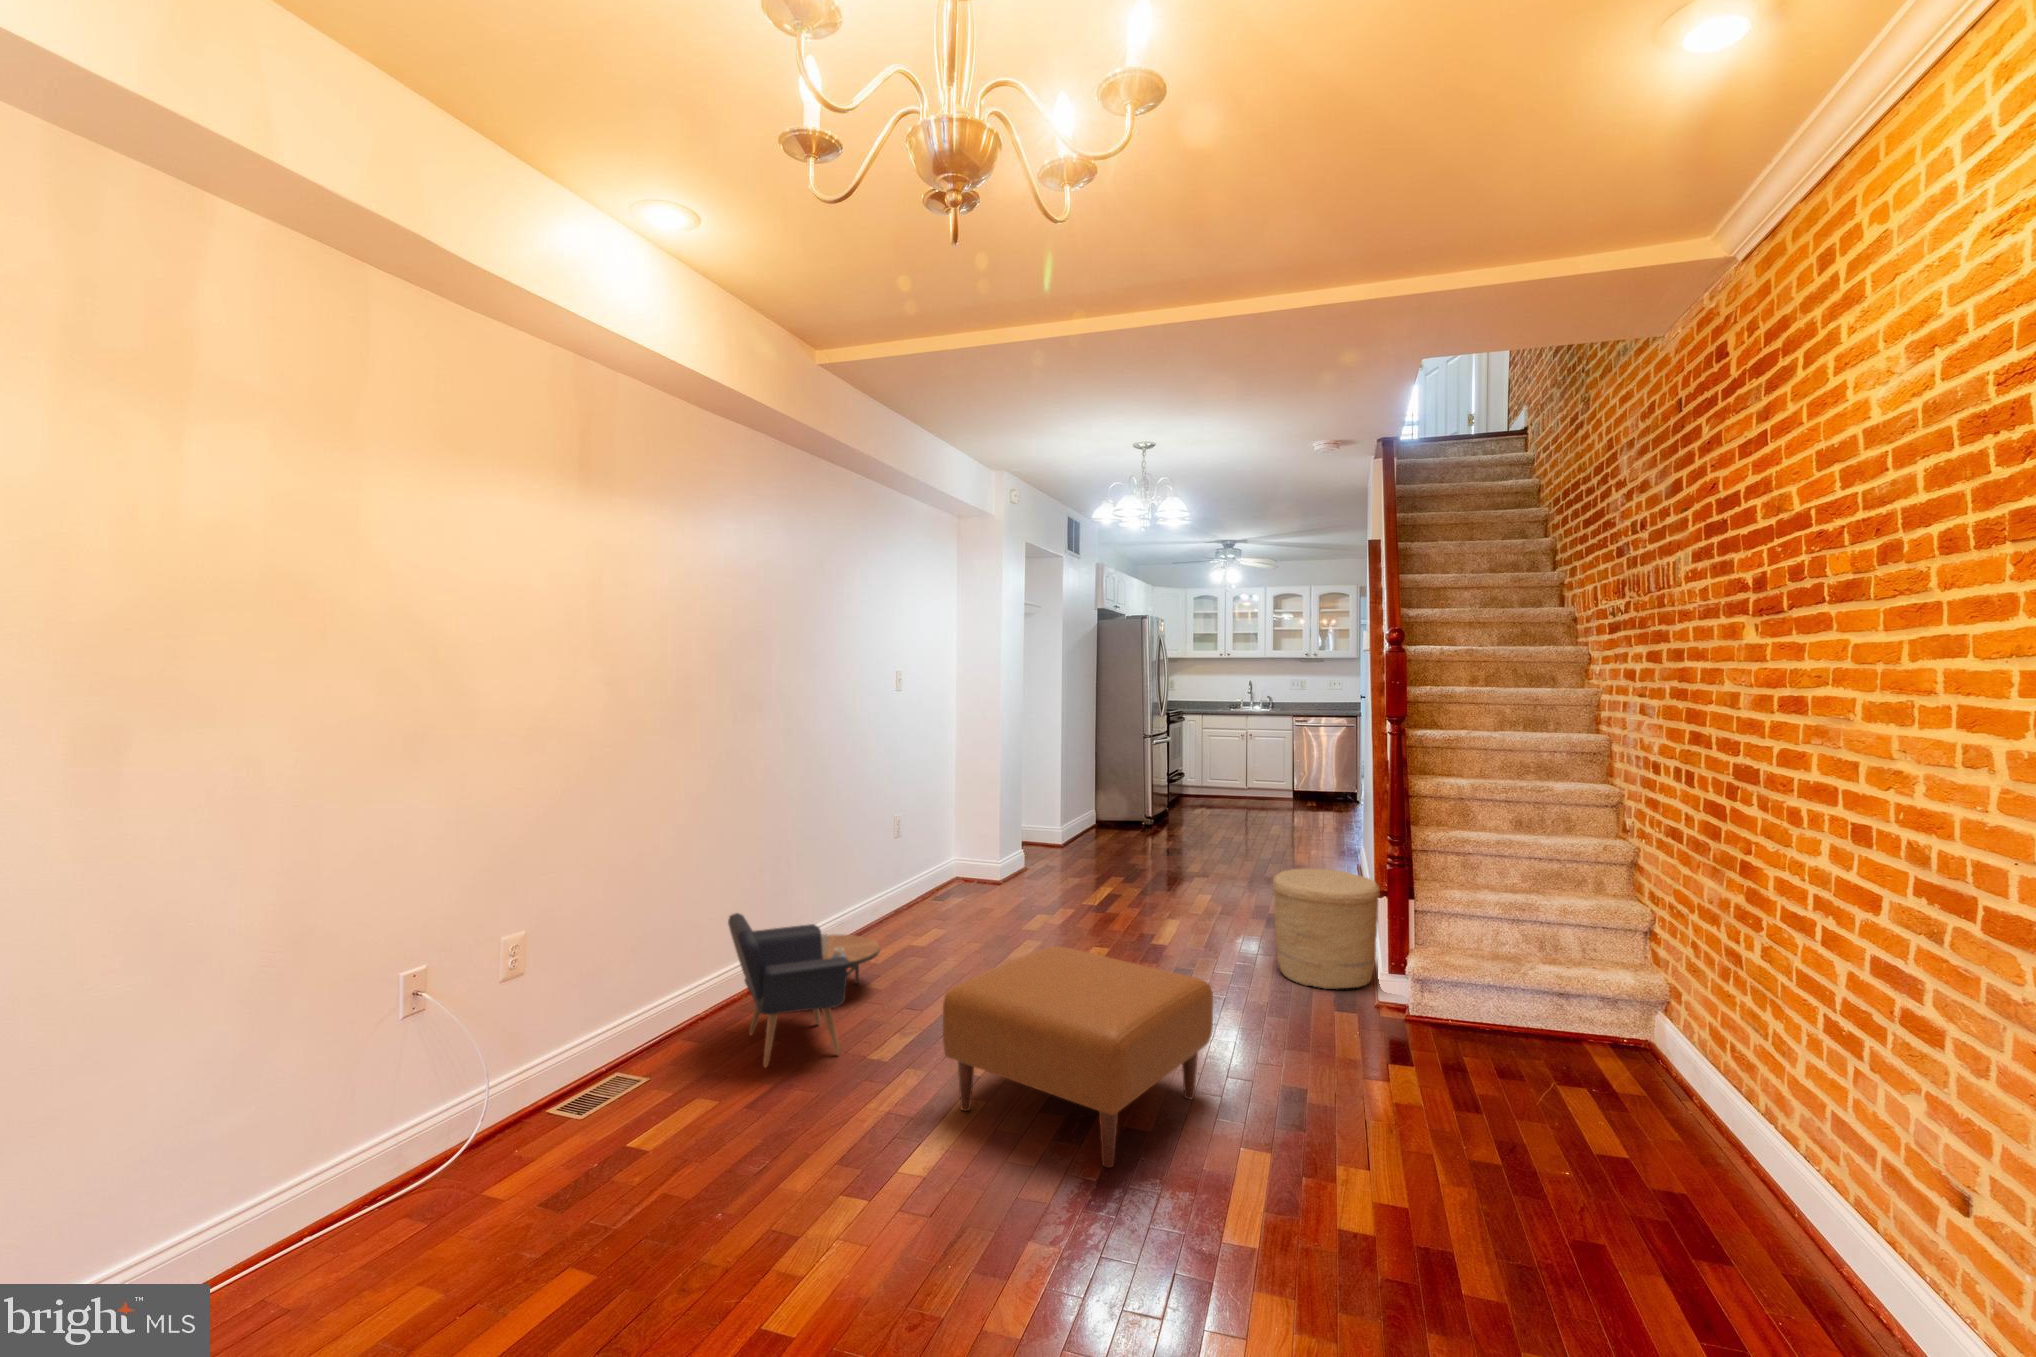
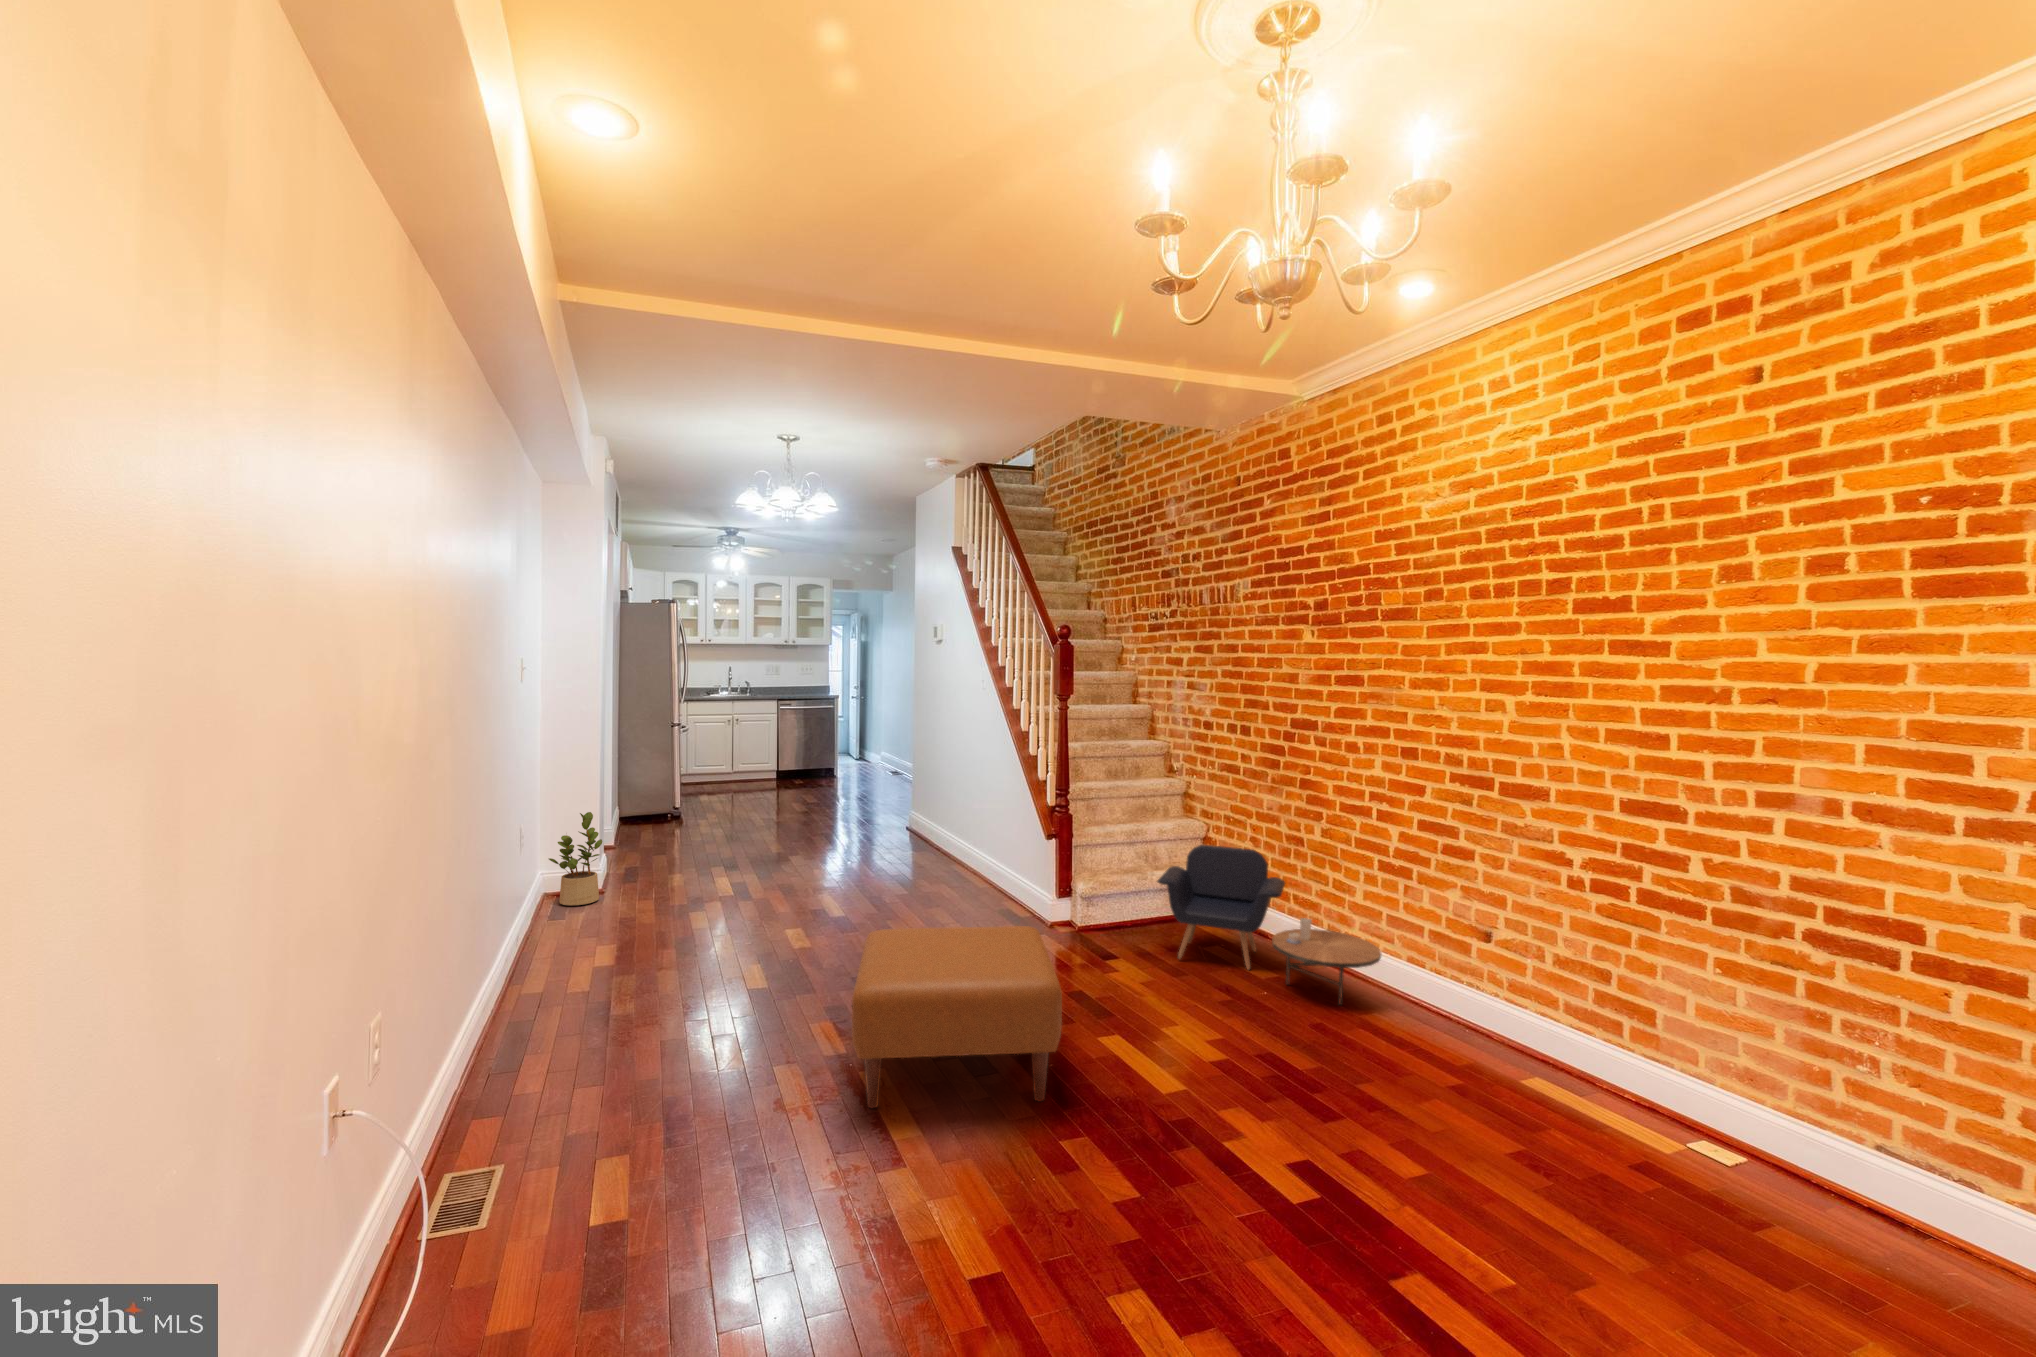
potted plant: none [970,806,1011,887] -> present [549,812,602,905]
woven basket: present [1273,868,1380,989] -> none [947,826,1032,926]
armchair: present [728,913,880,1068] -> present [1157,845,1381,1005]

